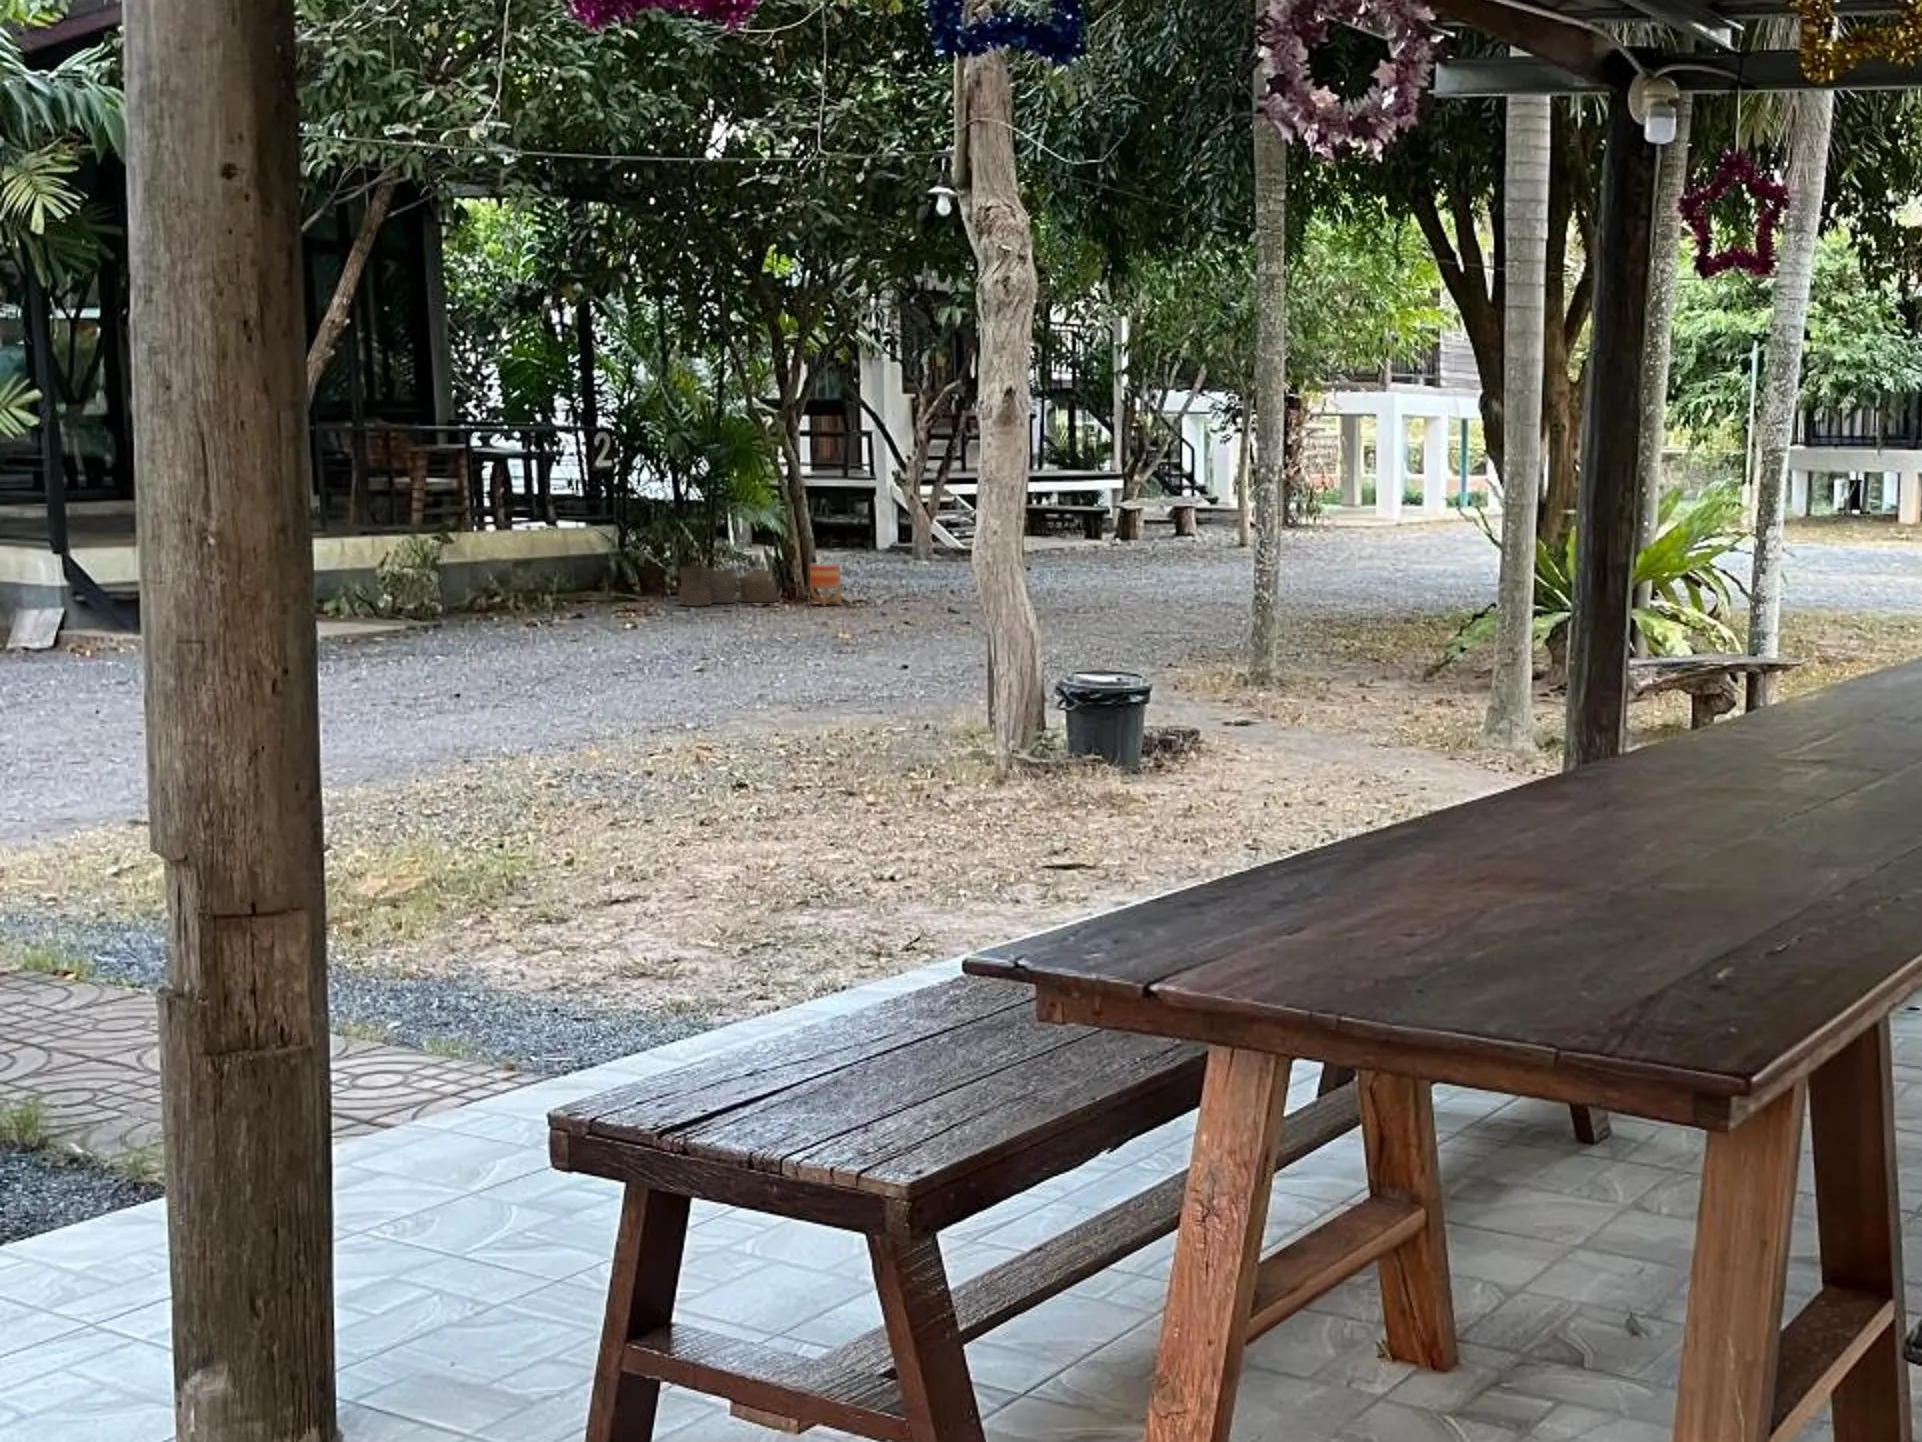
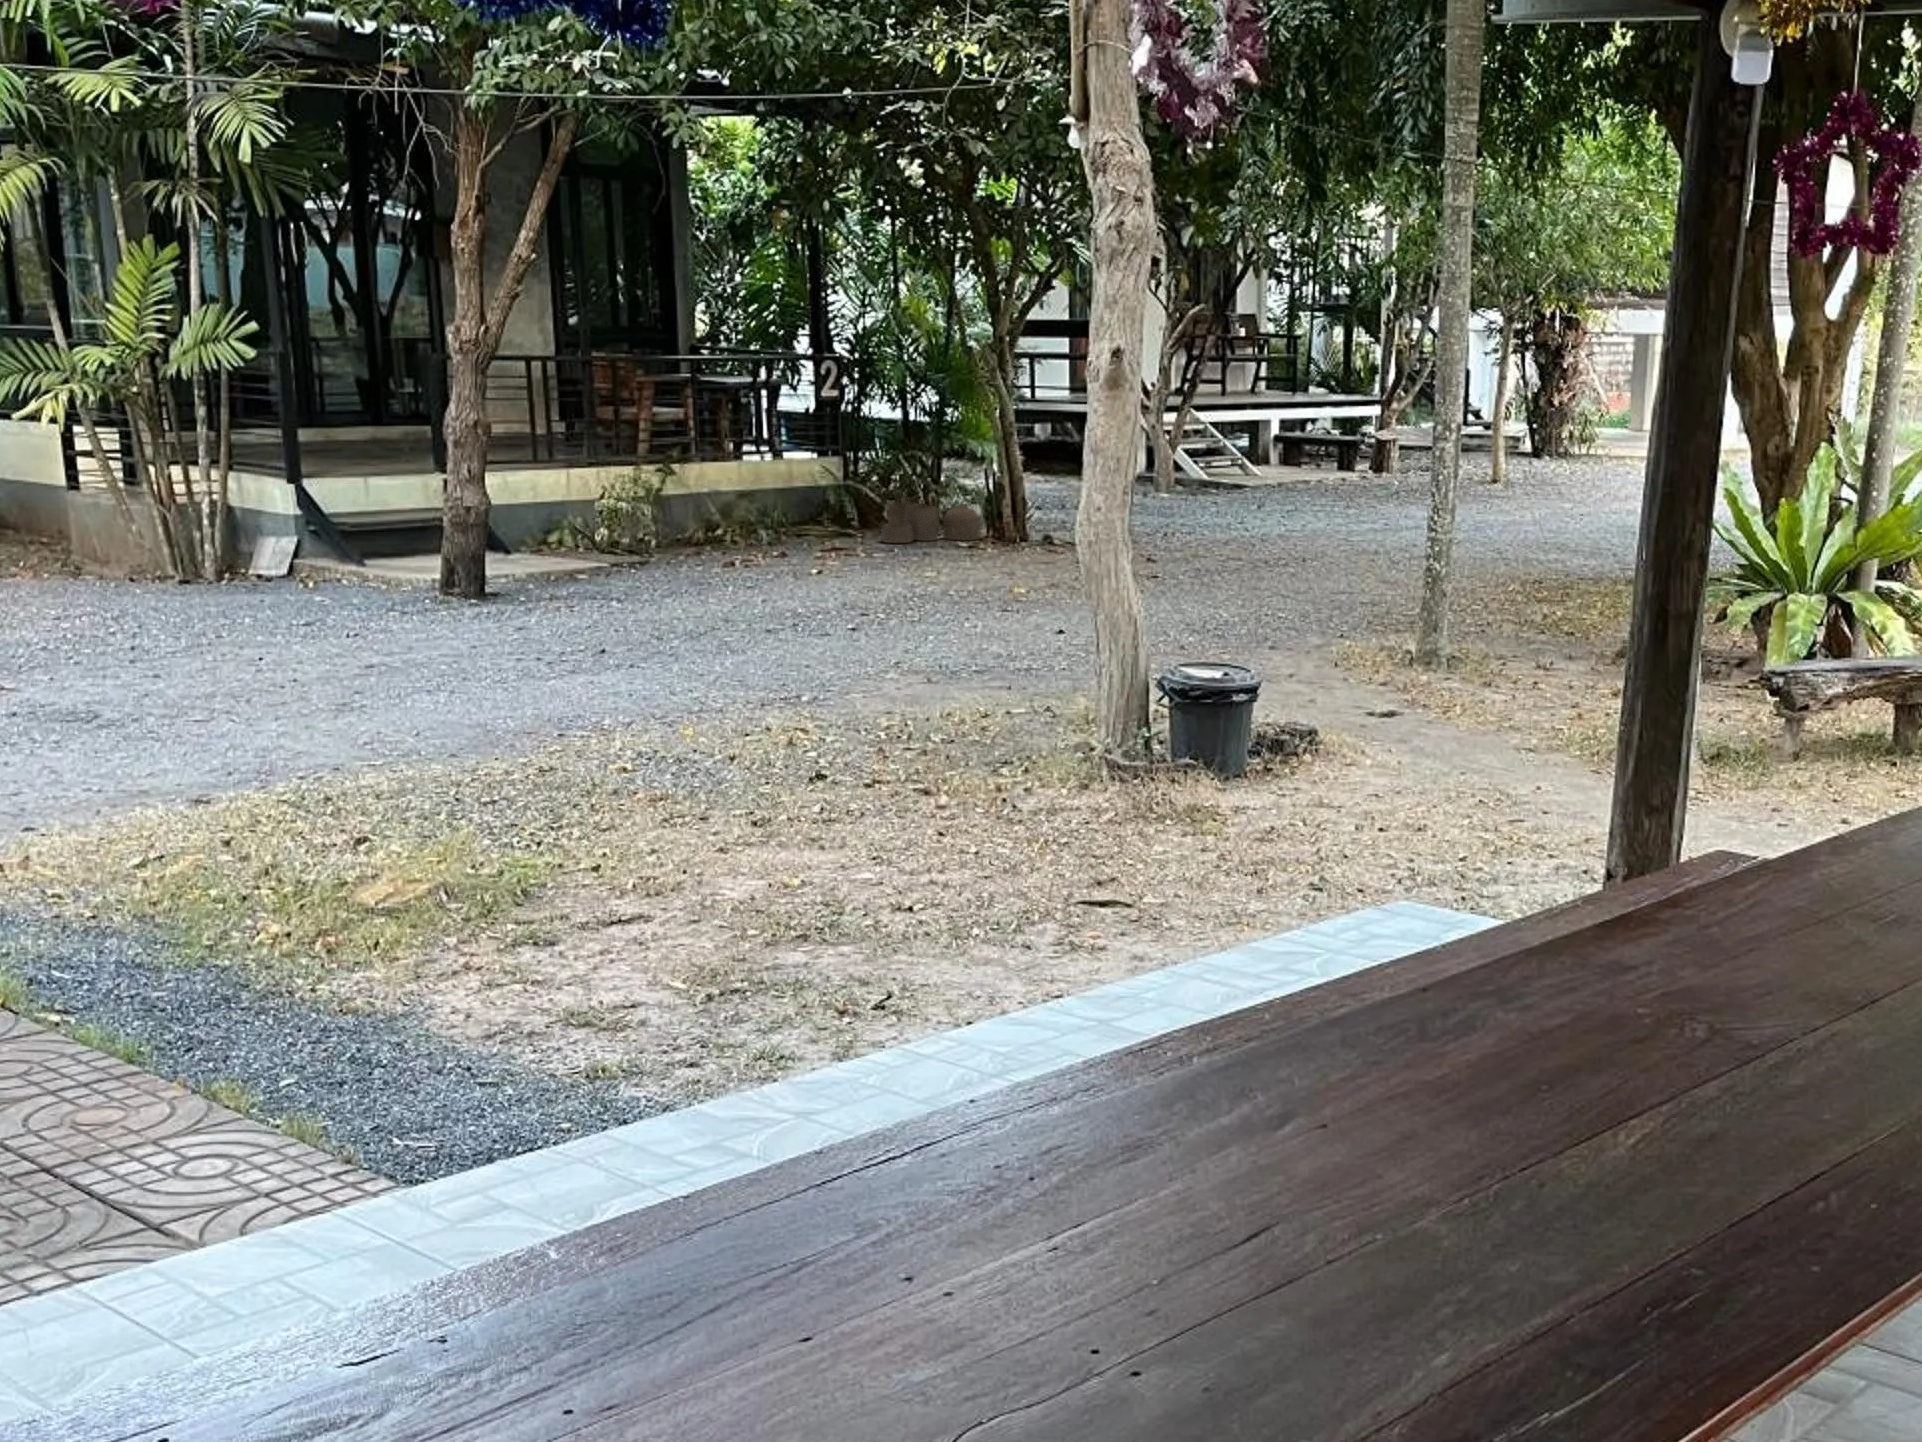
planter: present [810,563,842,605] -> none [1010,502,1040,547]

